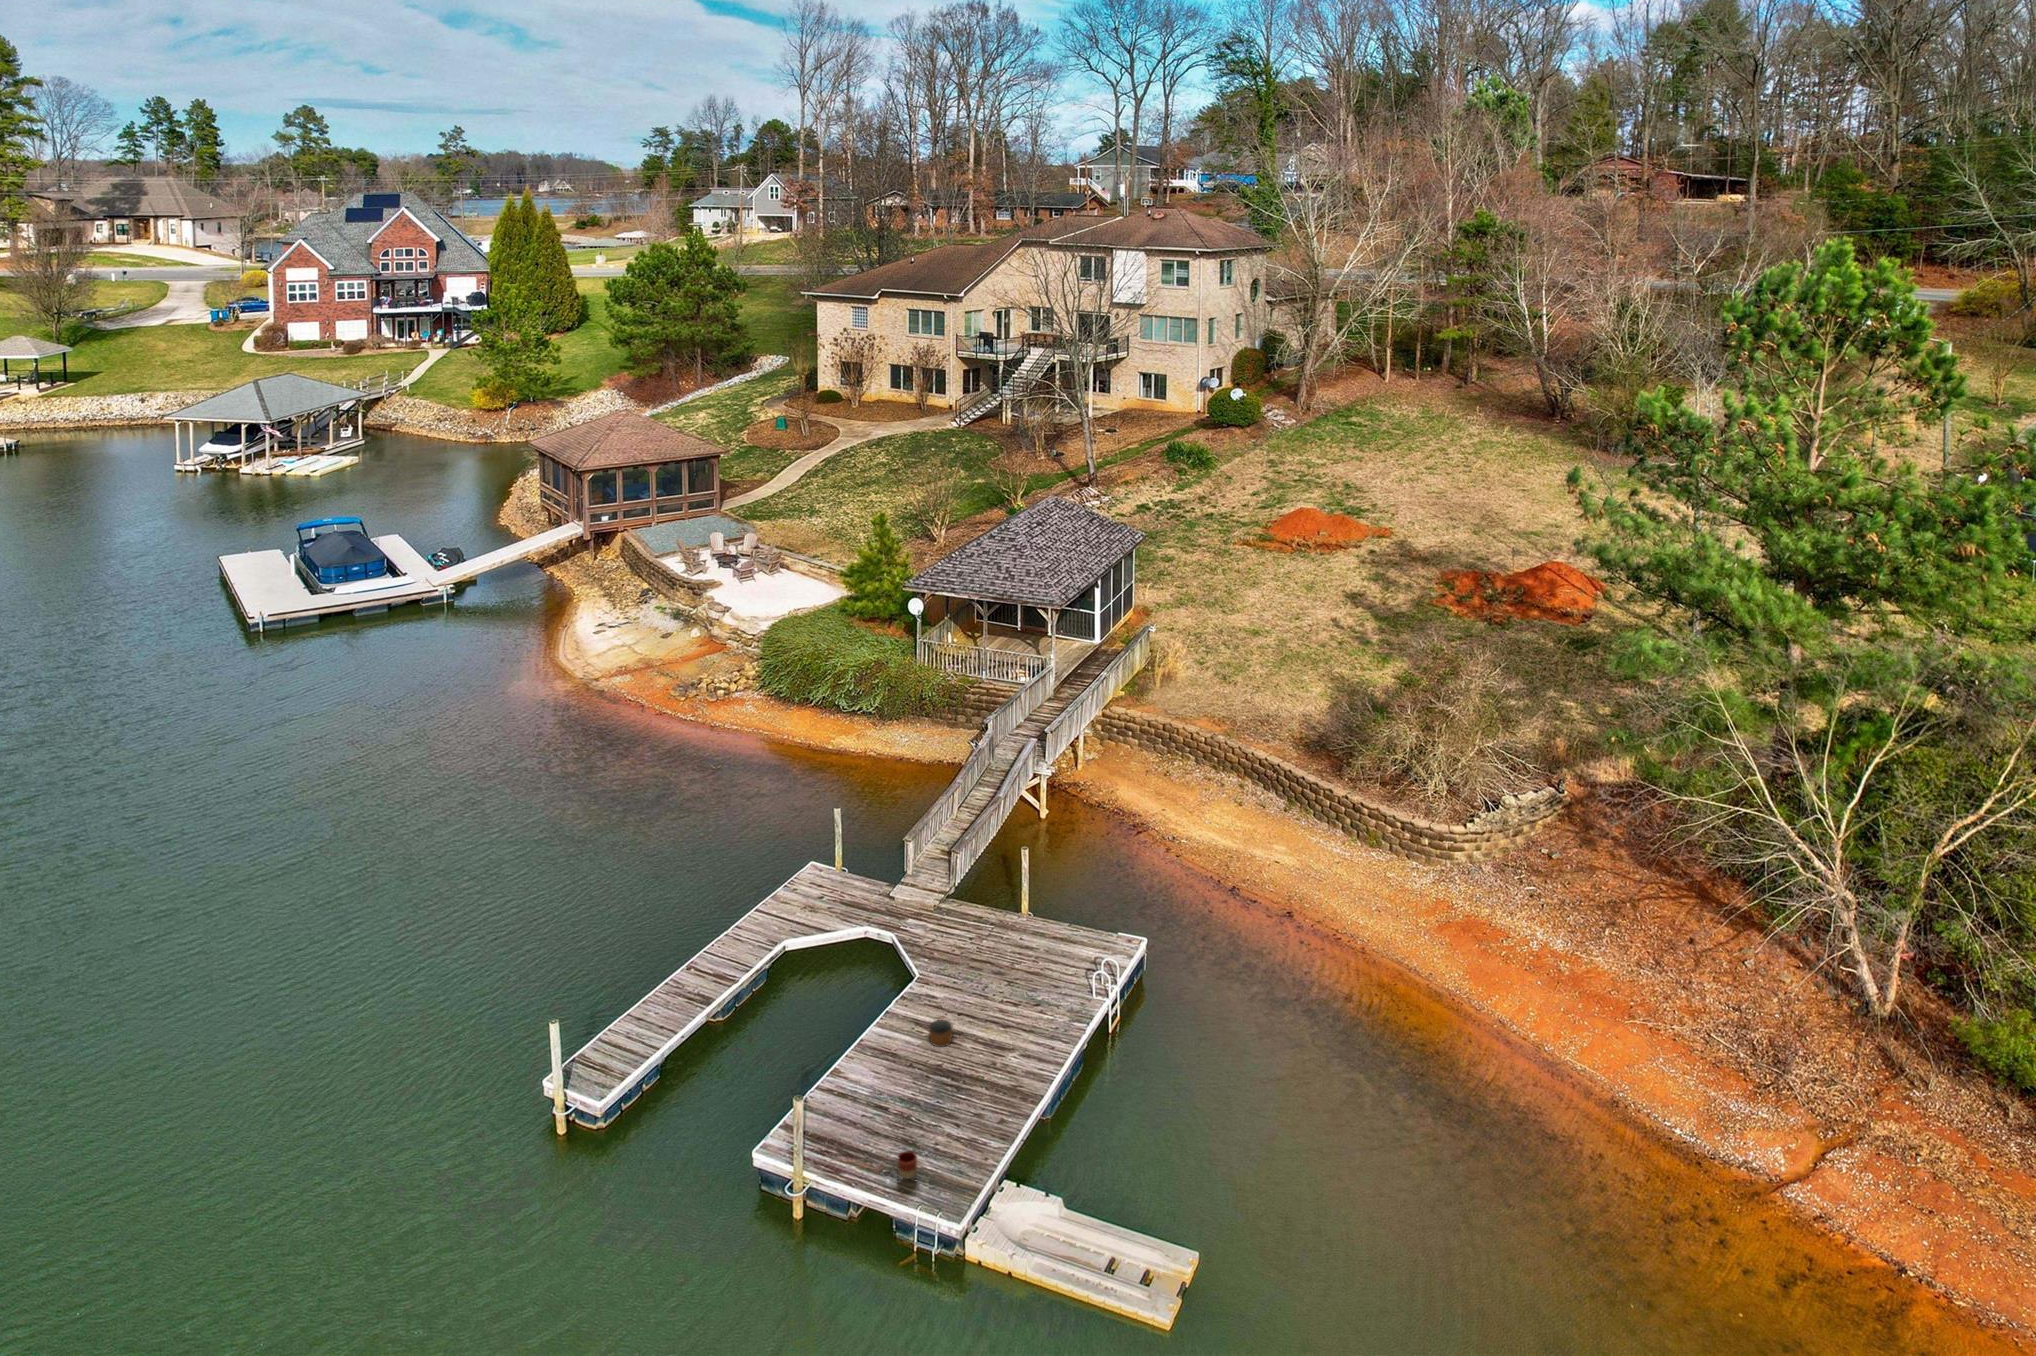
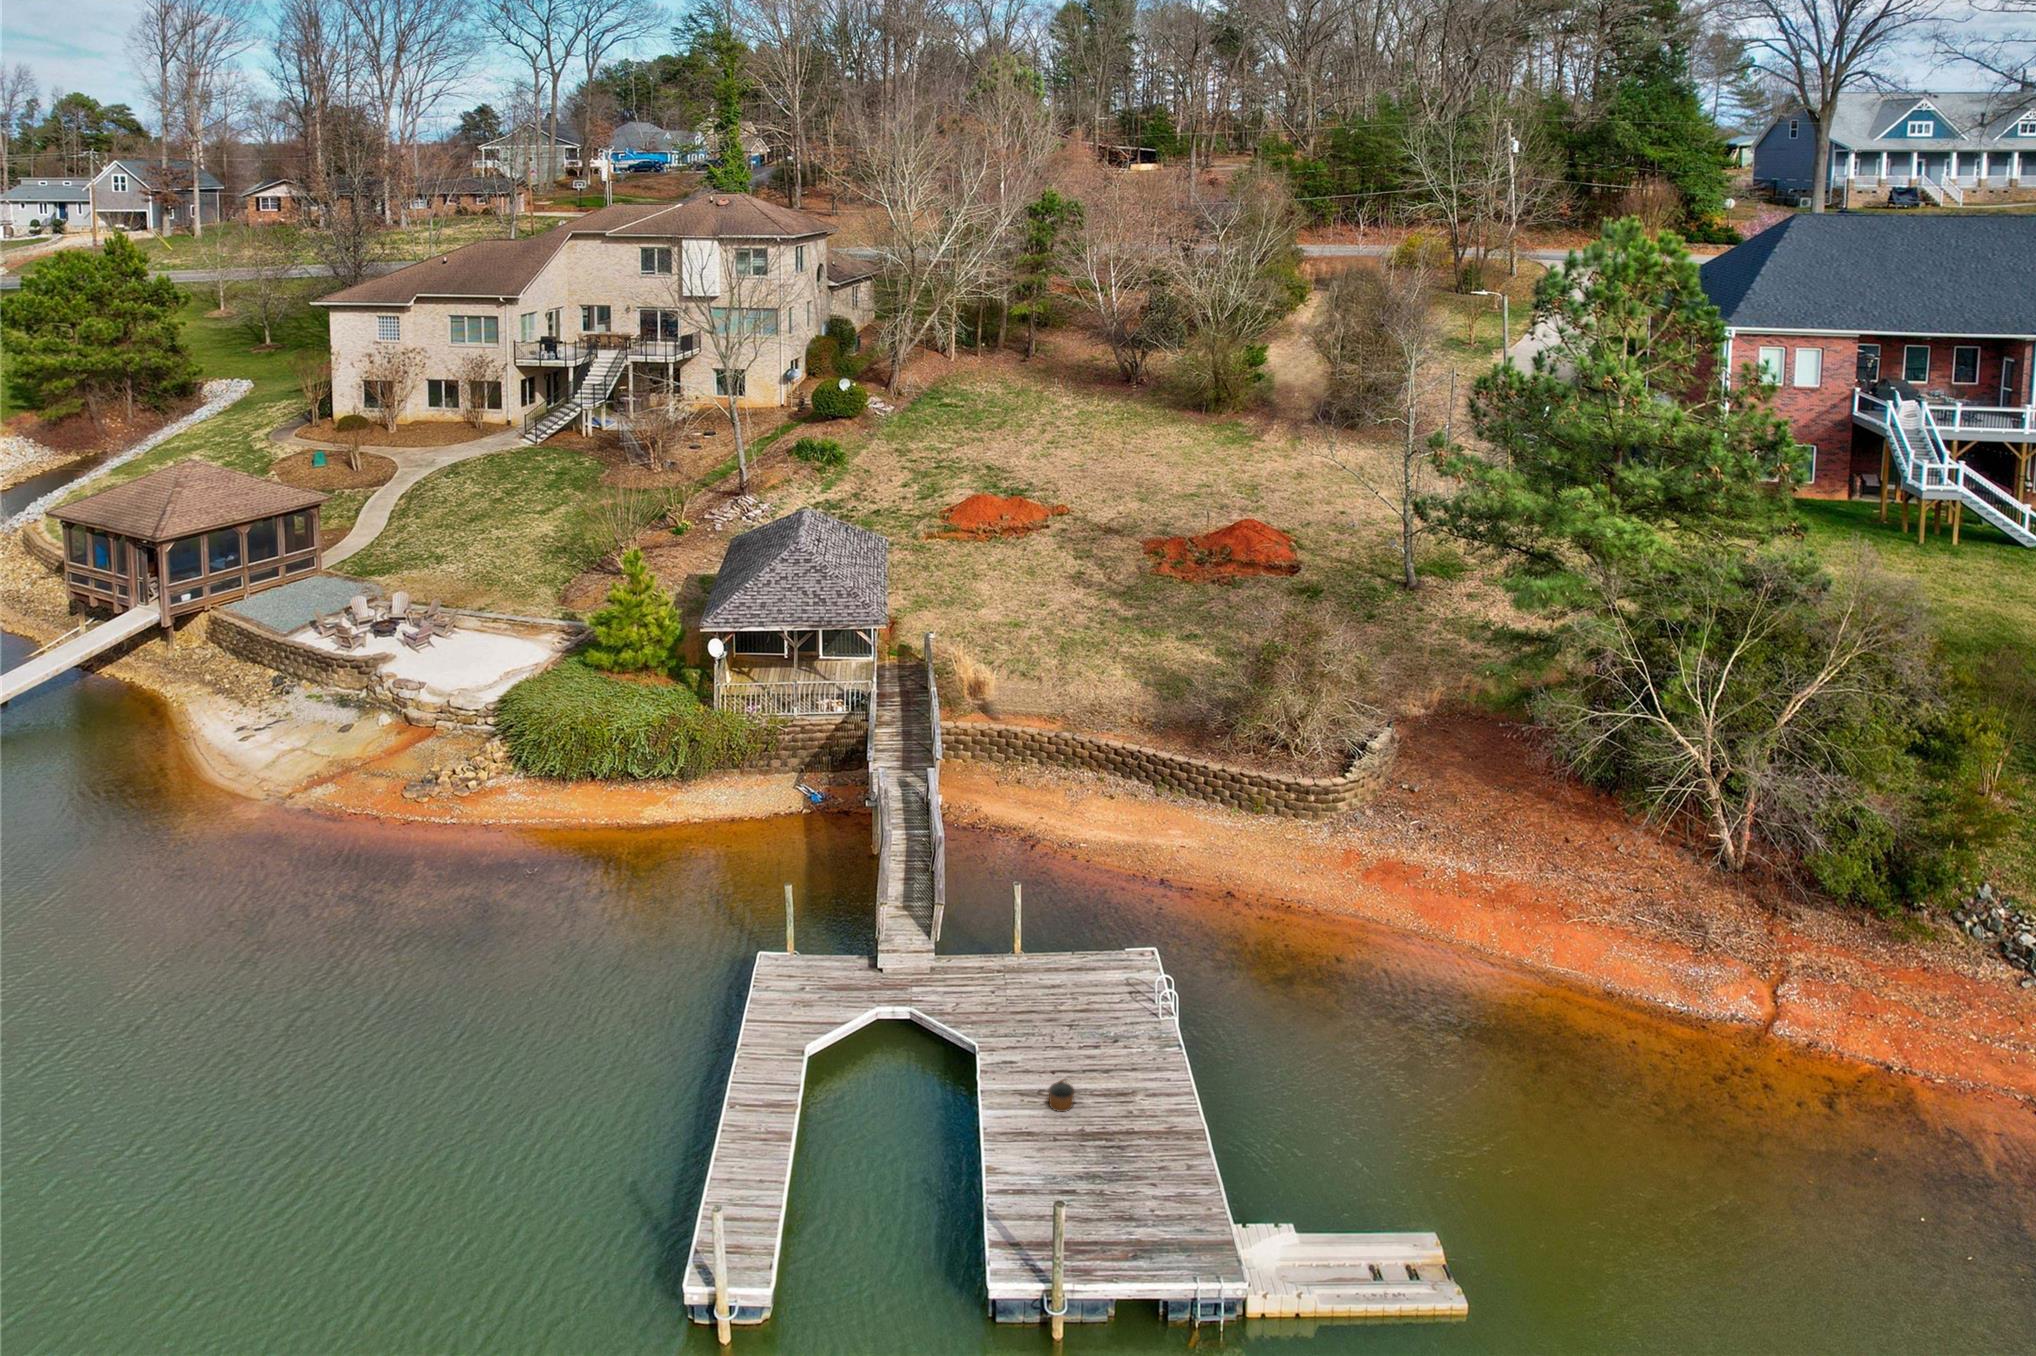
planter: present [897,1151,918,1183] -> none [1150,1224,1172,1263]

